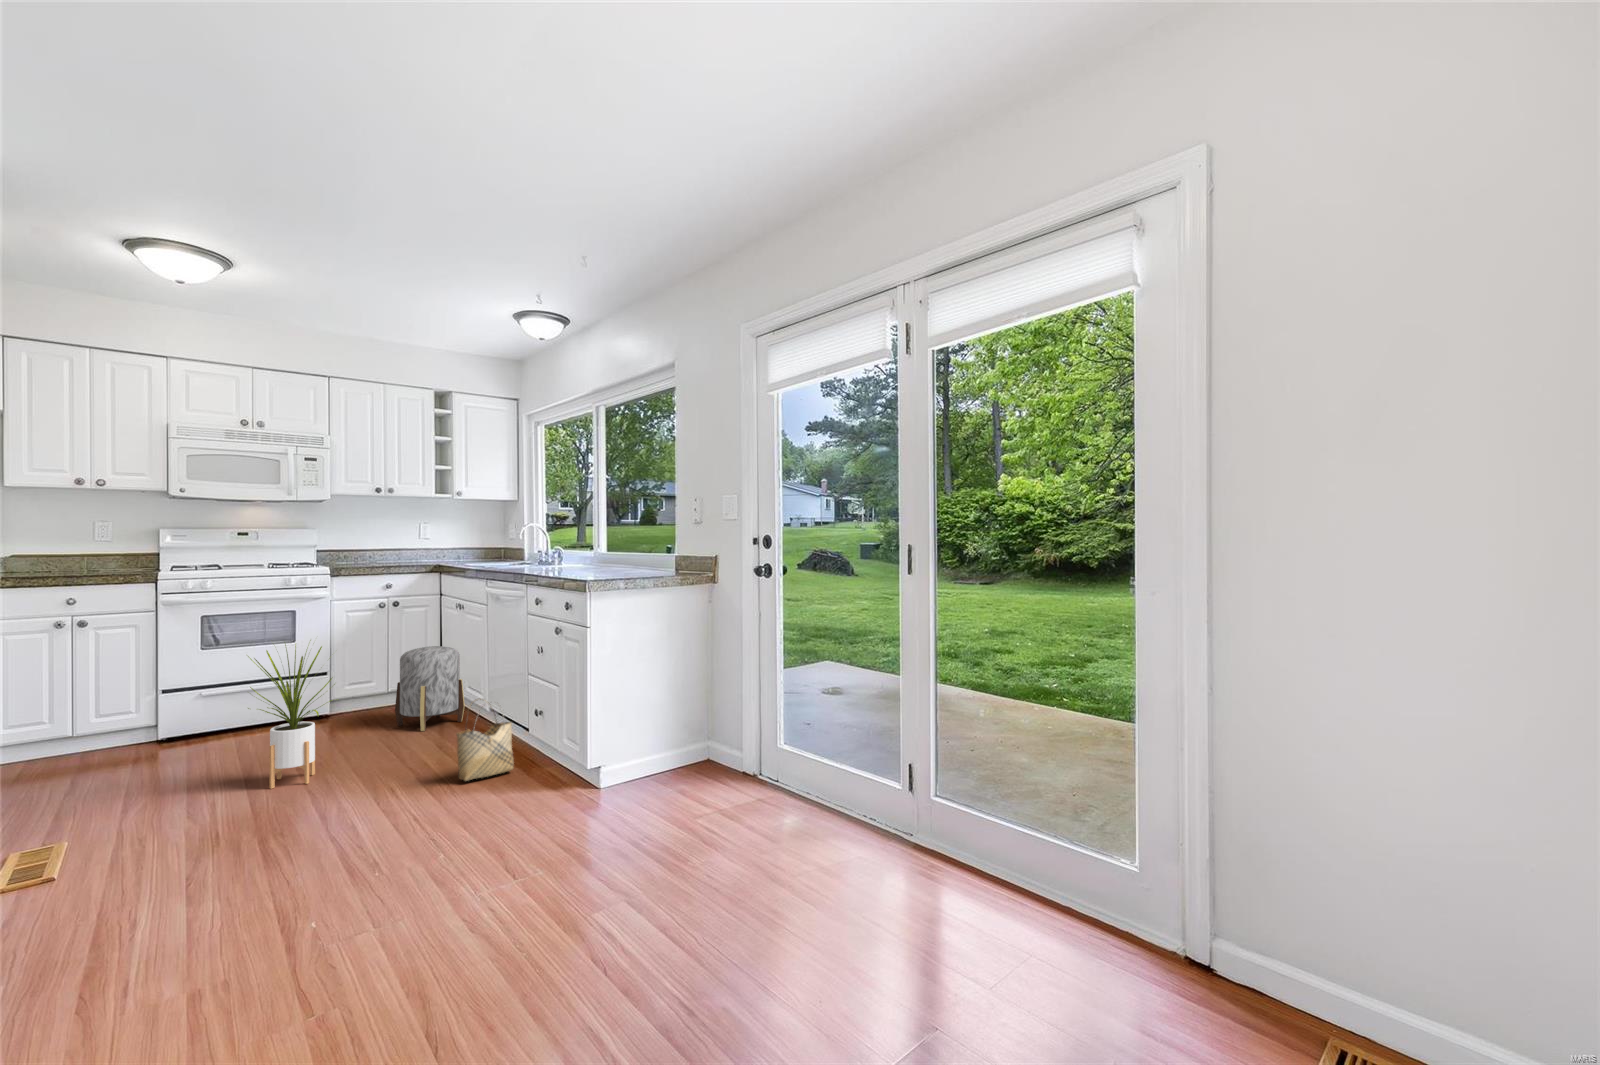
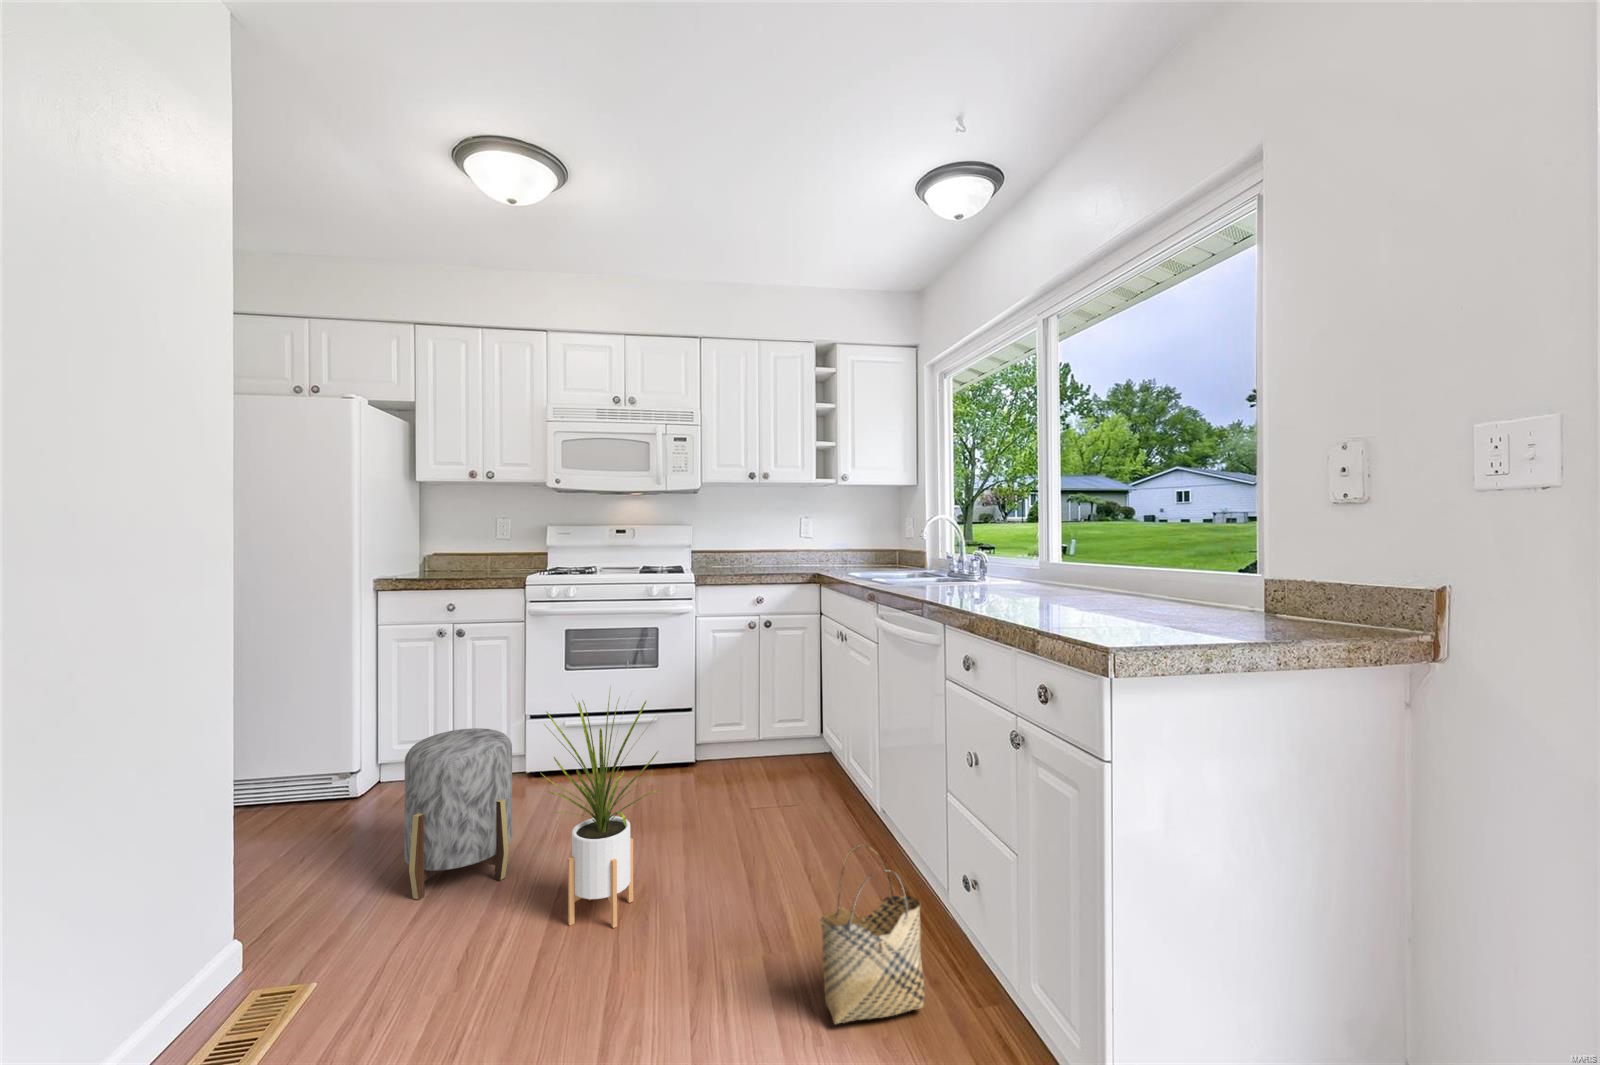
stool: present [395,646,465,731] -> present [405,728,512,899]

